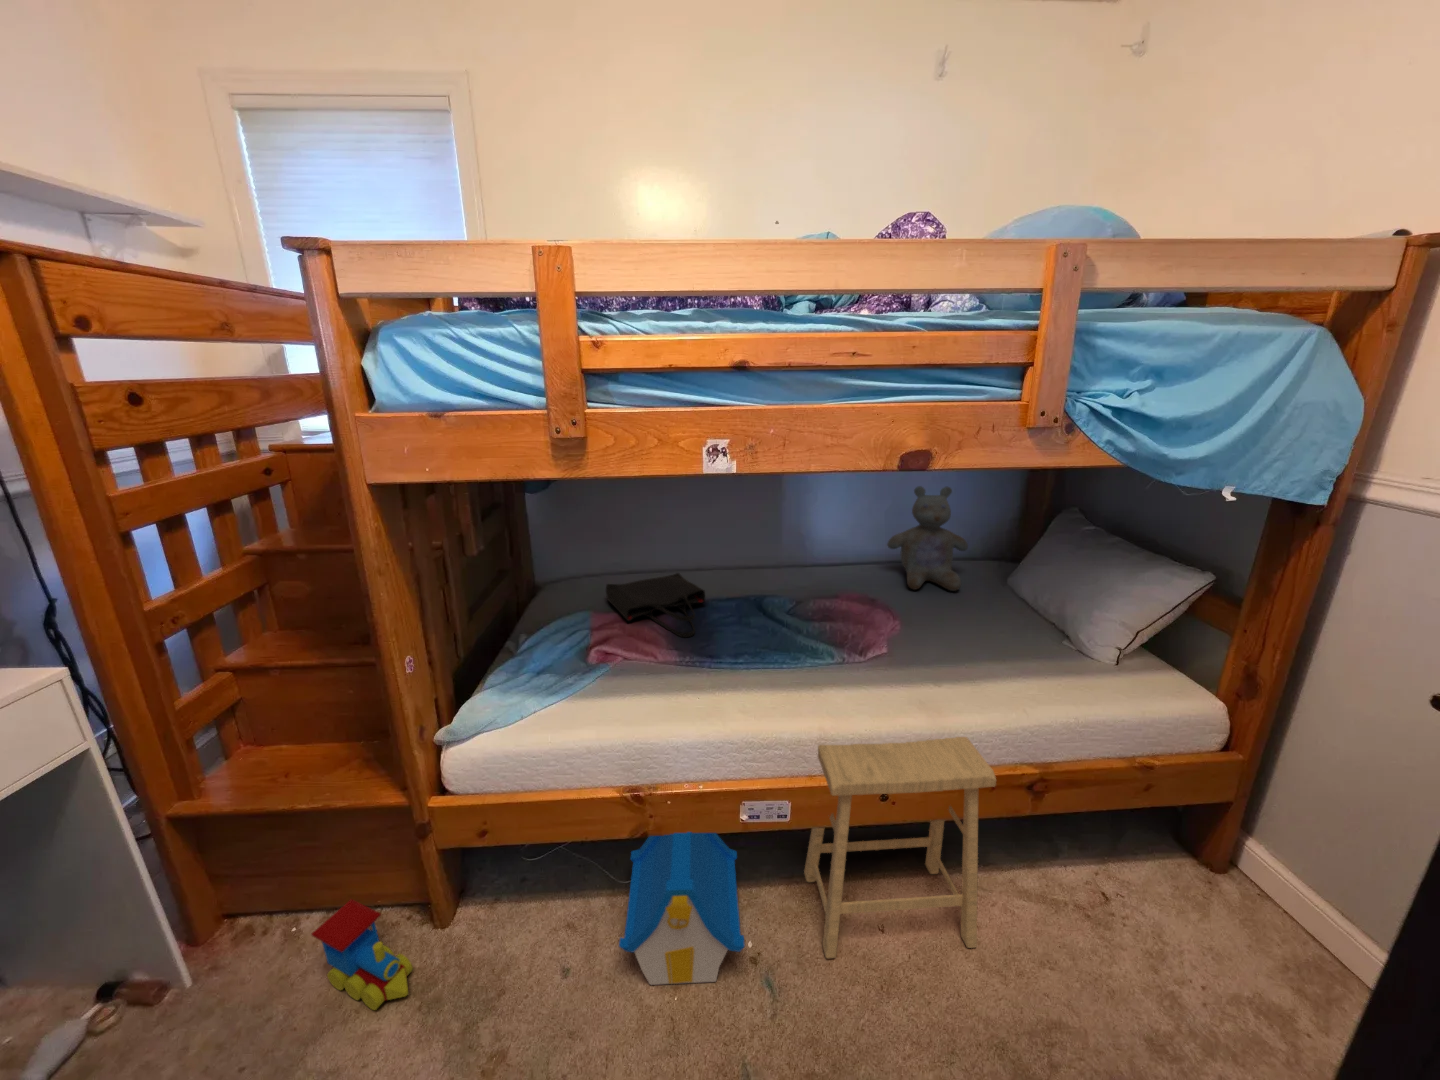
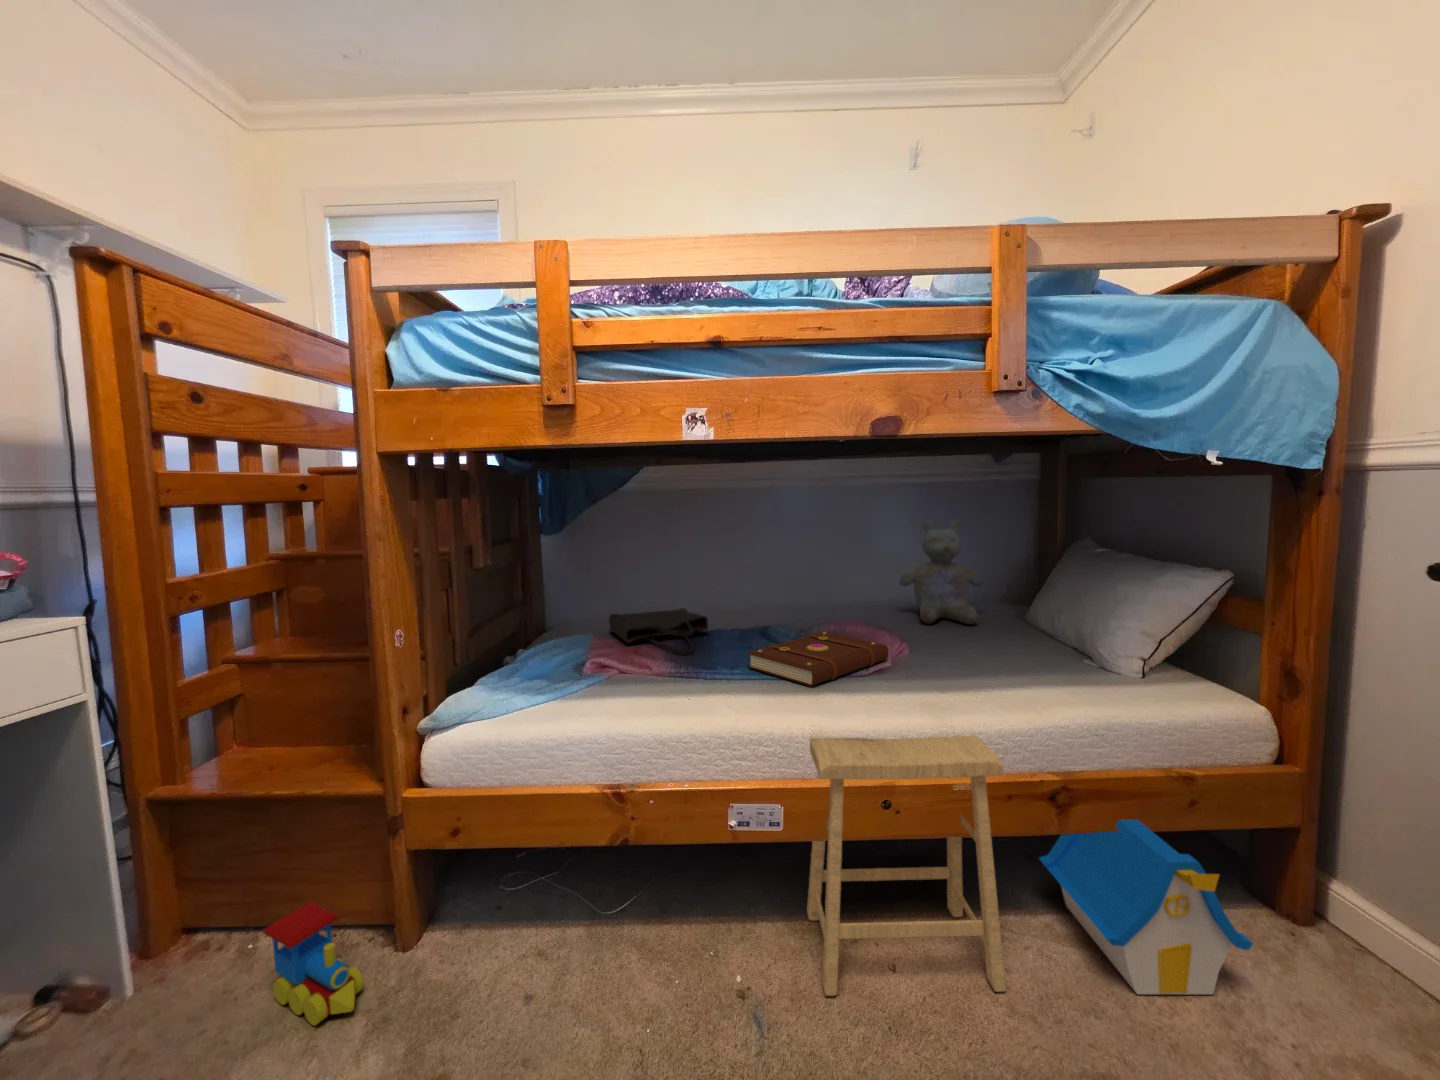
book: none [752,611,884,687] -> present [748,632,888,686]
toy house: present [619,832,745,985] -> present [1039,820,1253,994]

